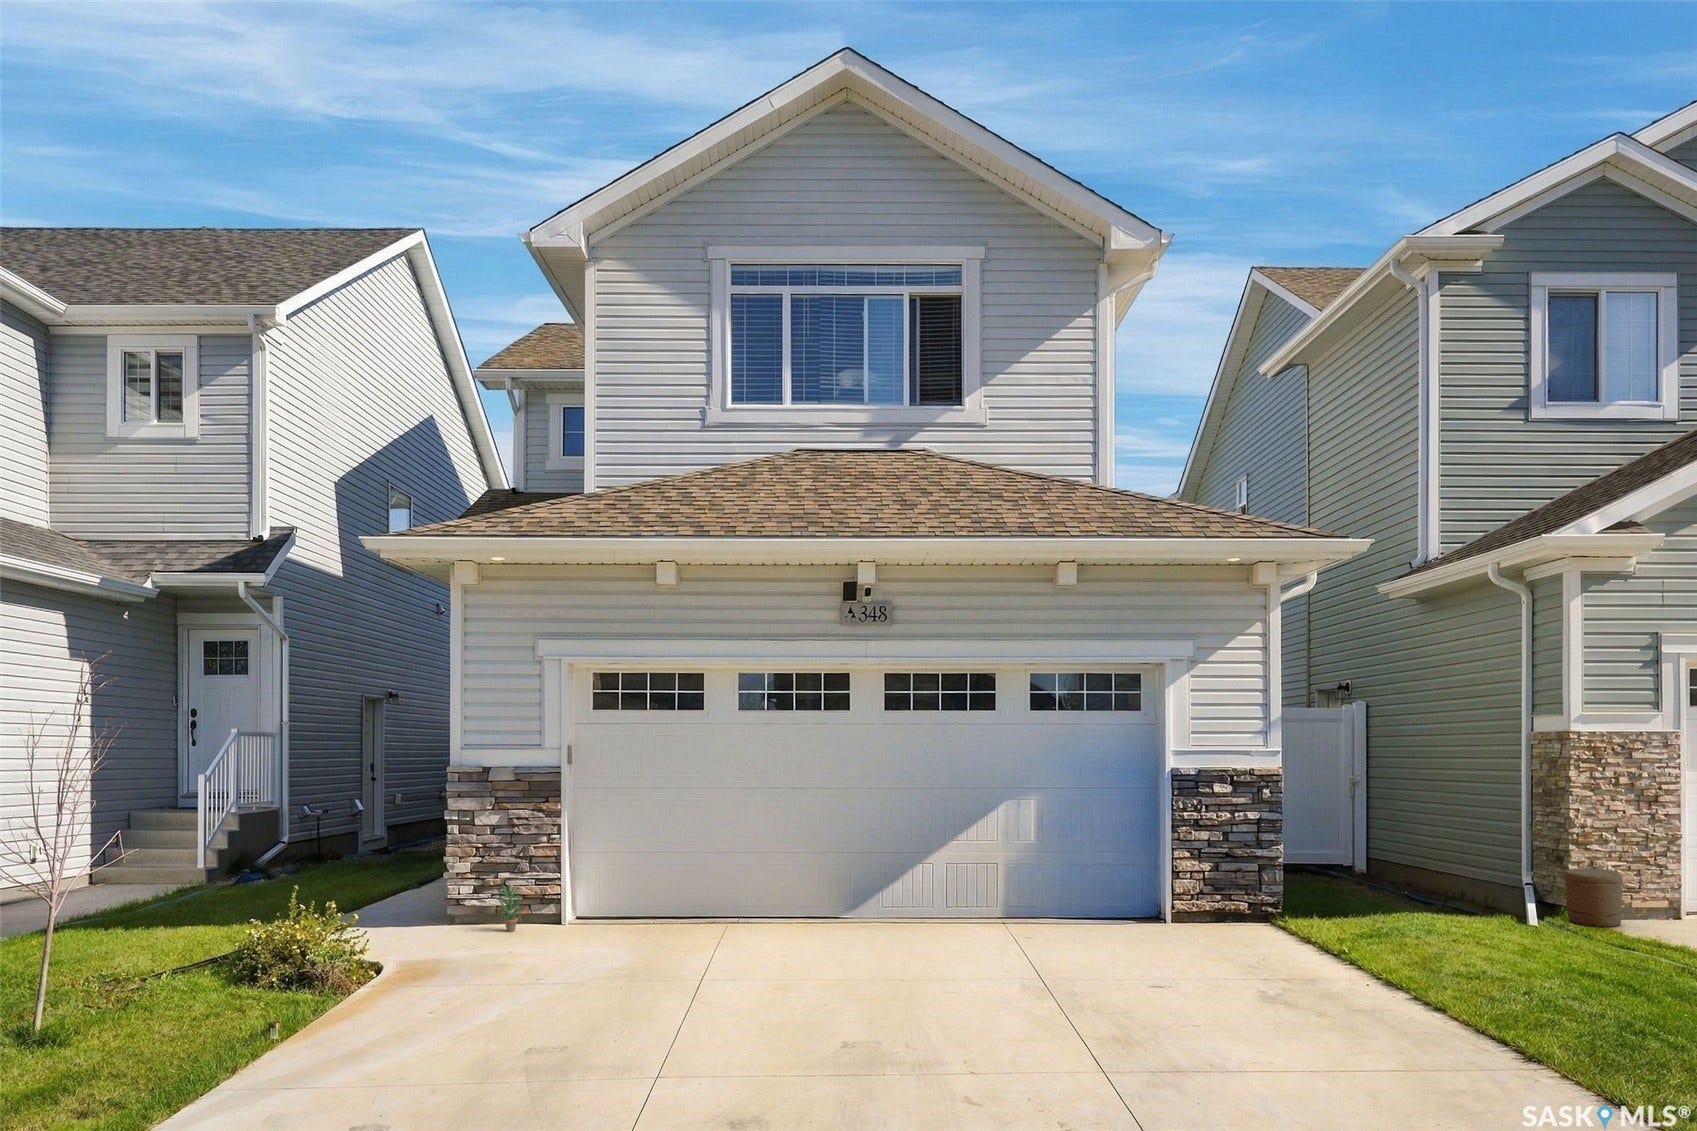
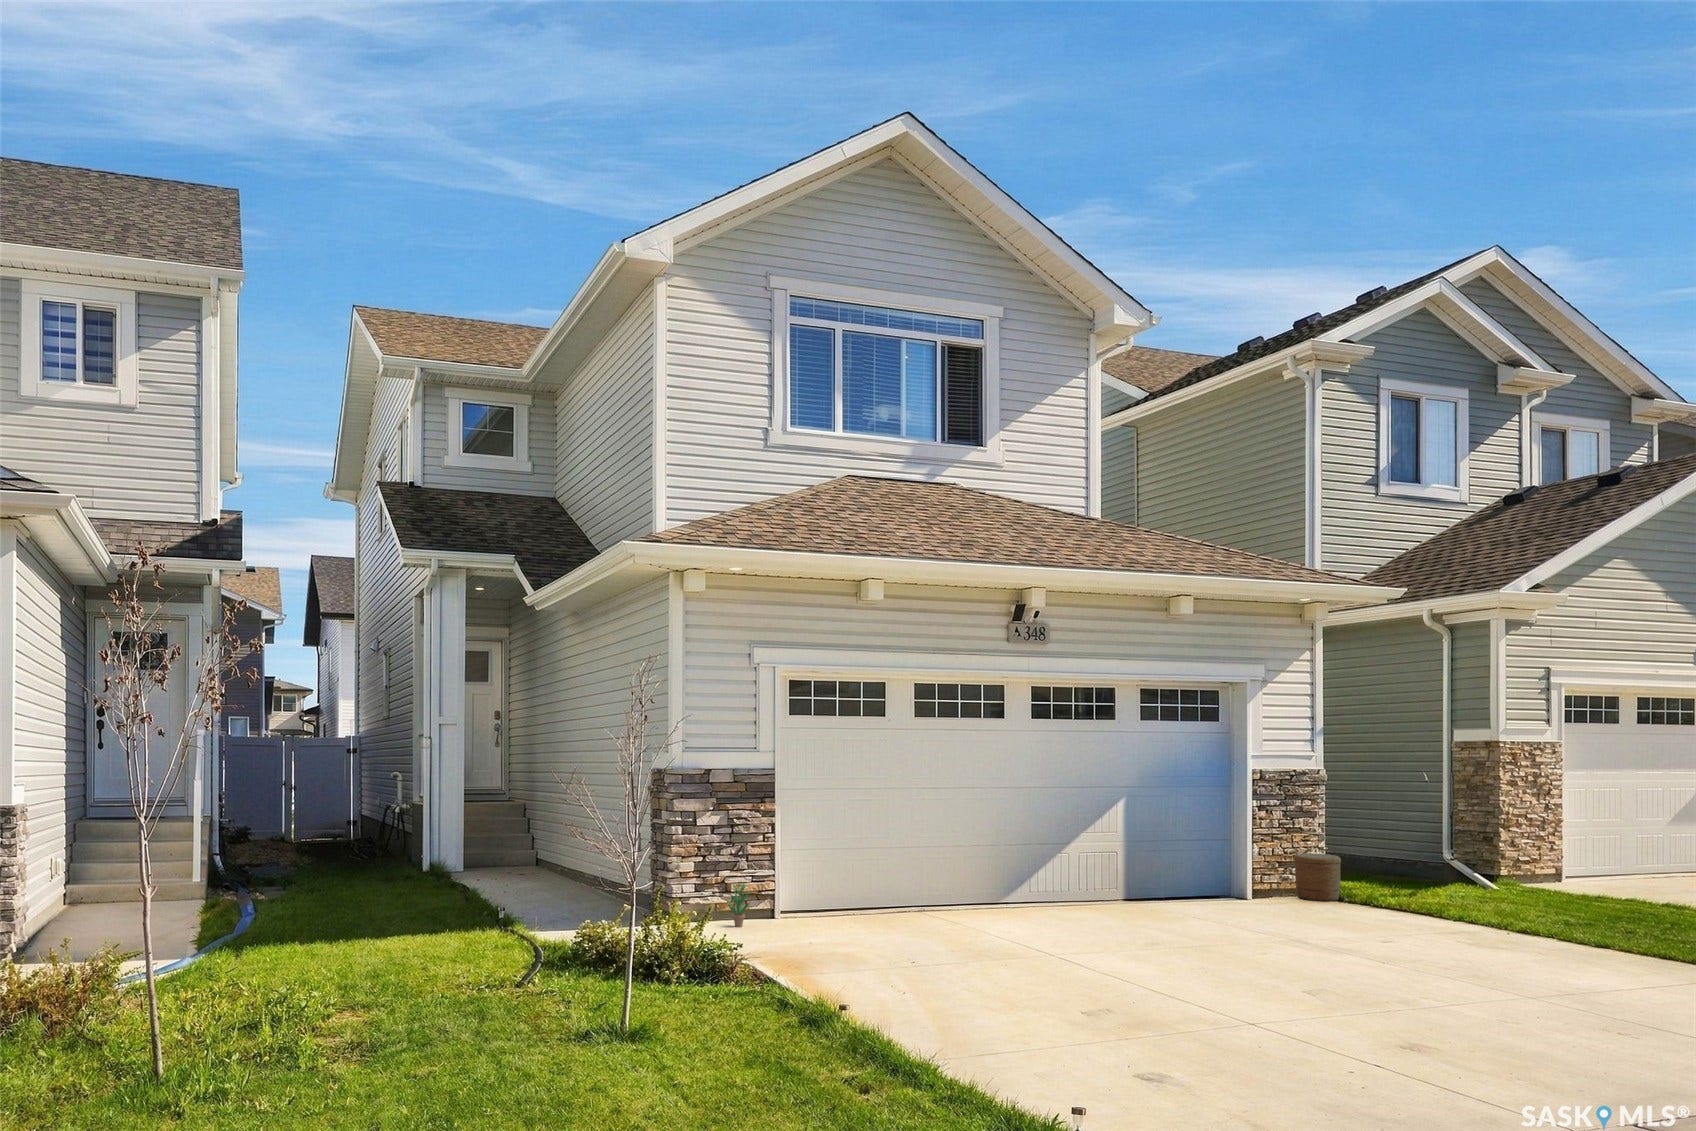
woven basket: present [1563,868,1623,927] -> present [1294,854,1341,901]

